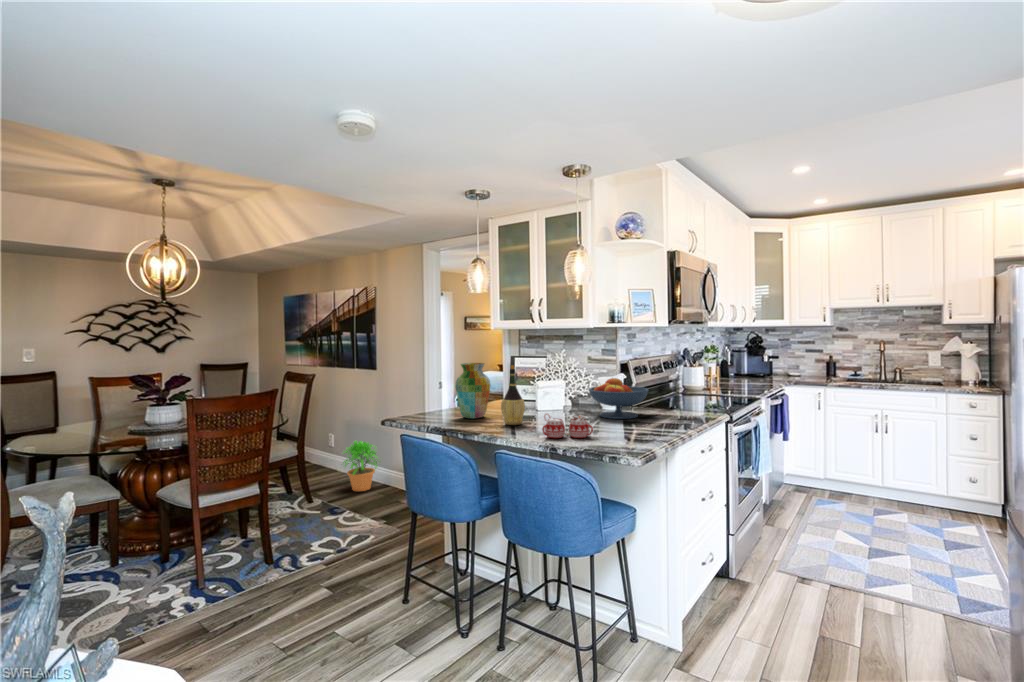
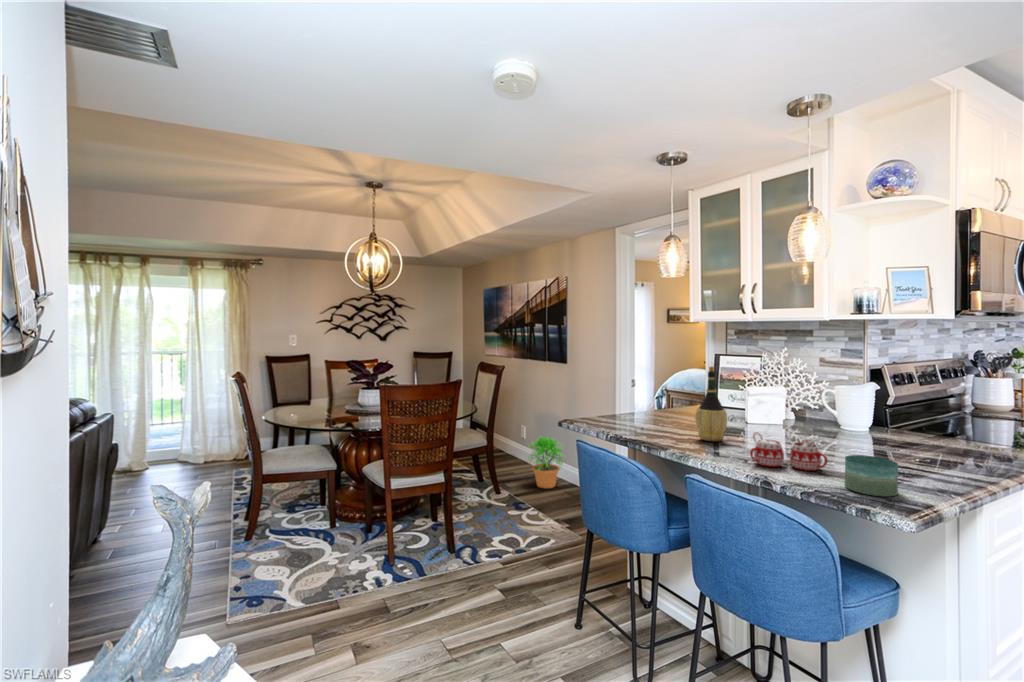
vase: present [455,363,490,418] -> none [640,361,683,428]
fruit bowl: present [589,378,648,419] -> none [821,388,921,448]
candle: none [603,423,634,449] -> present [845,455,898,496]

